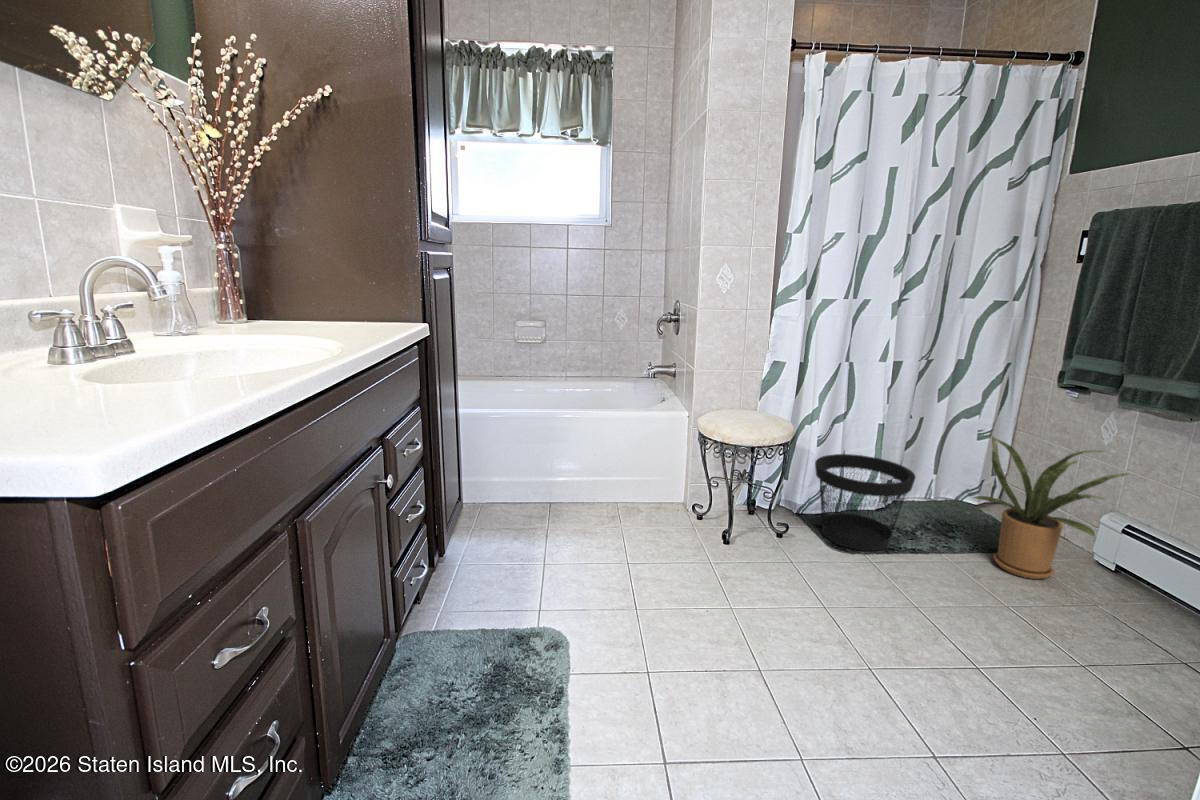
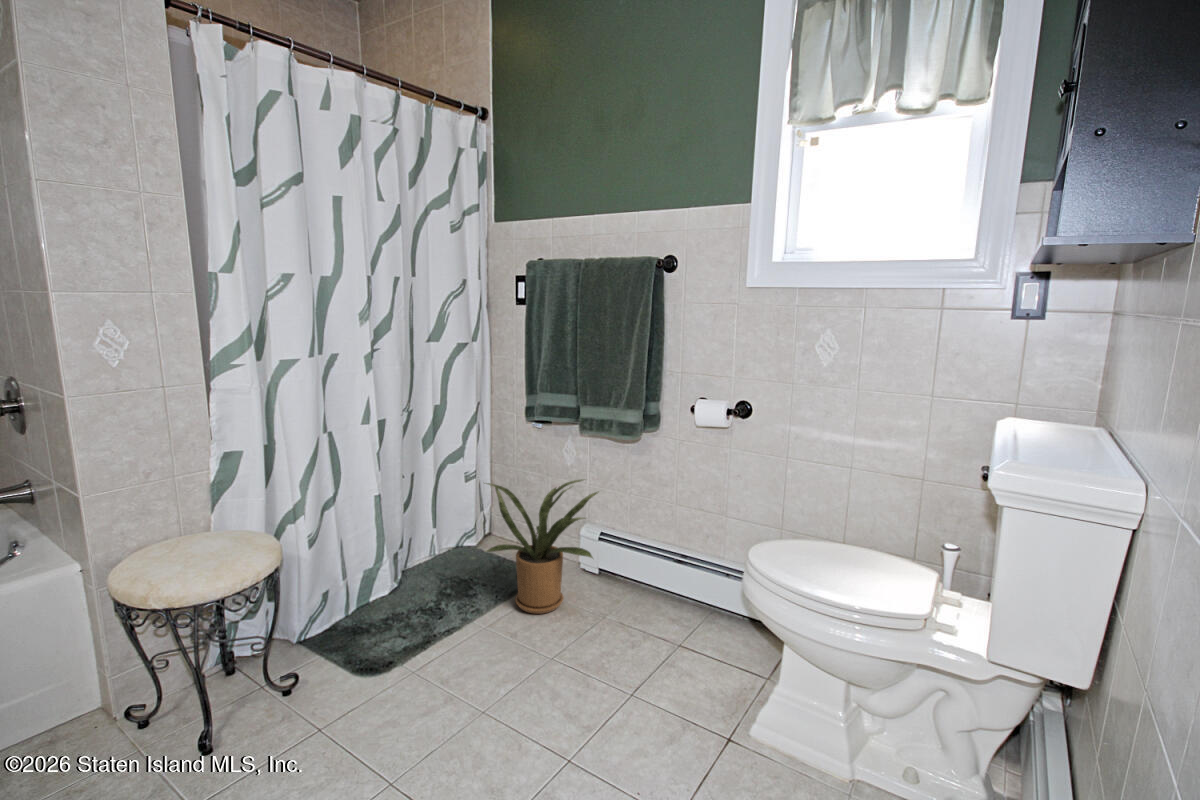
wastebasket: present [815,454,915,551] -> none [315,539,436,668]

